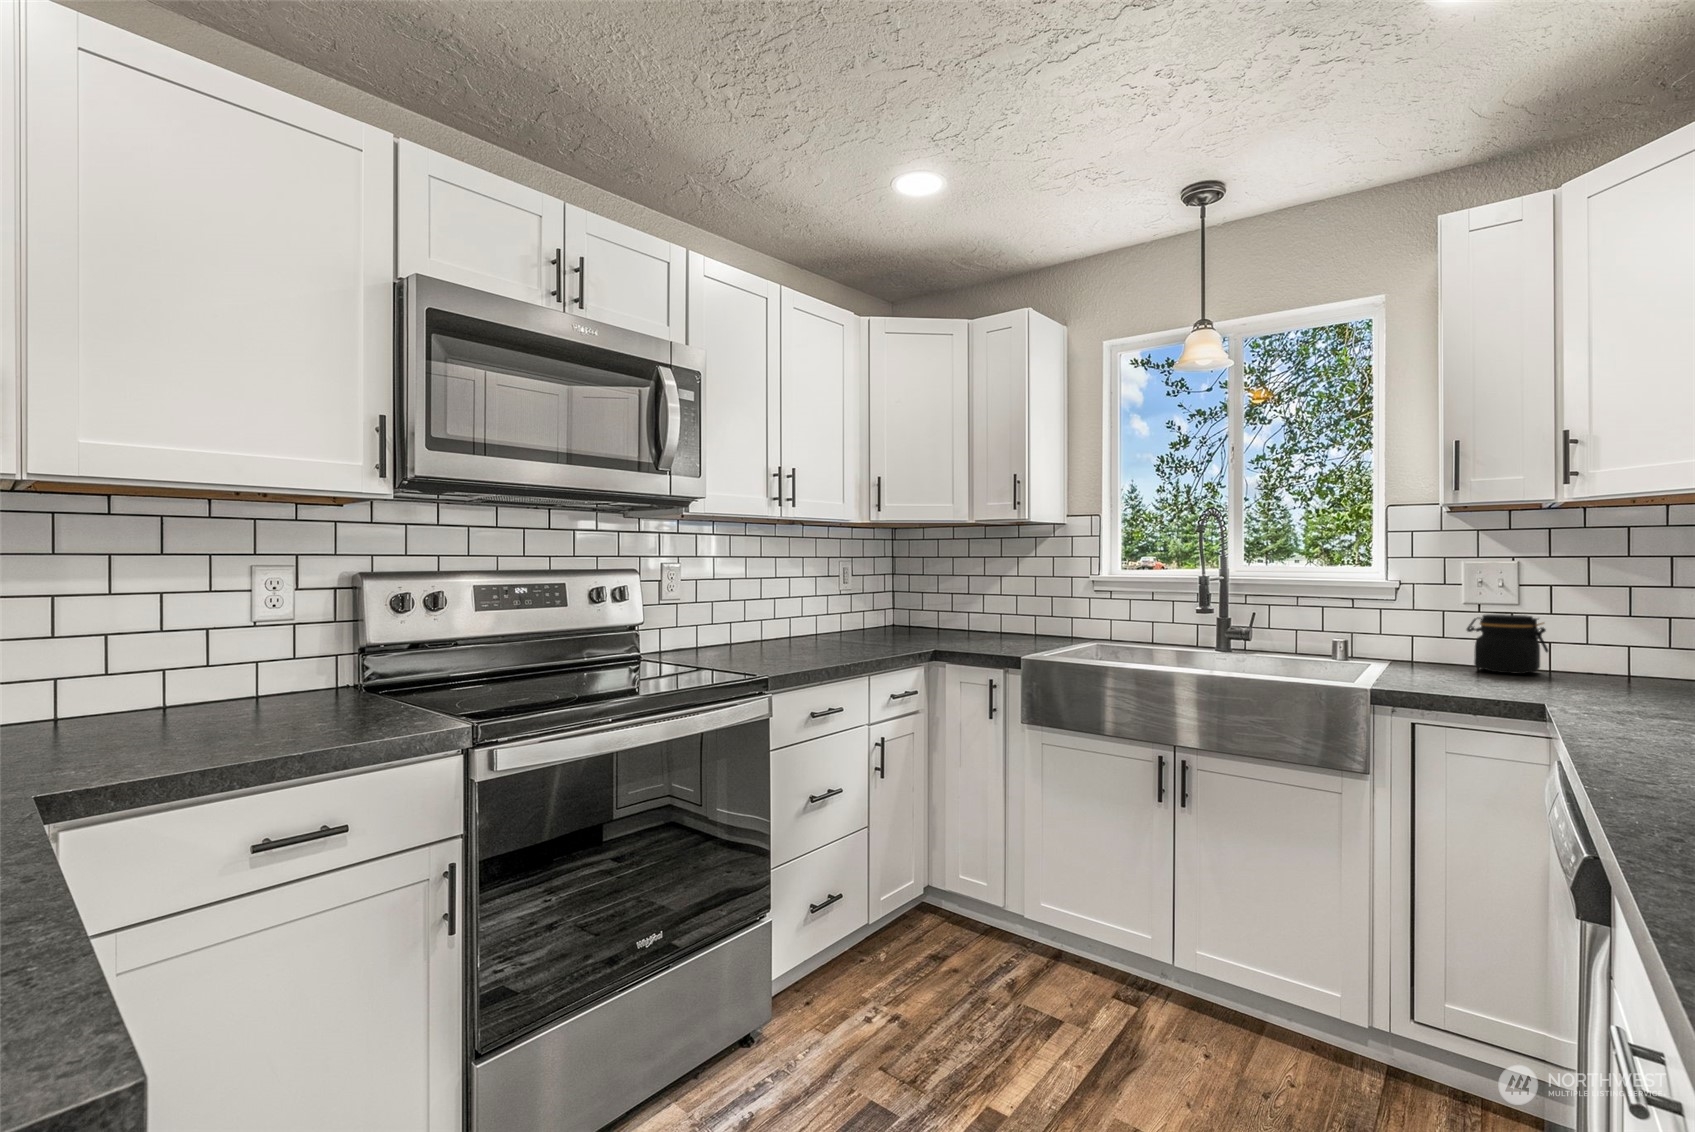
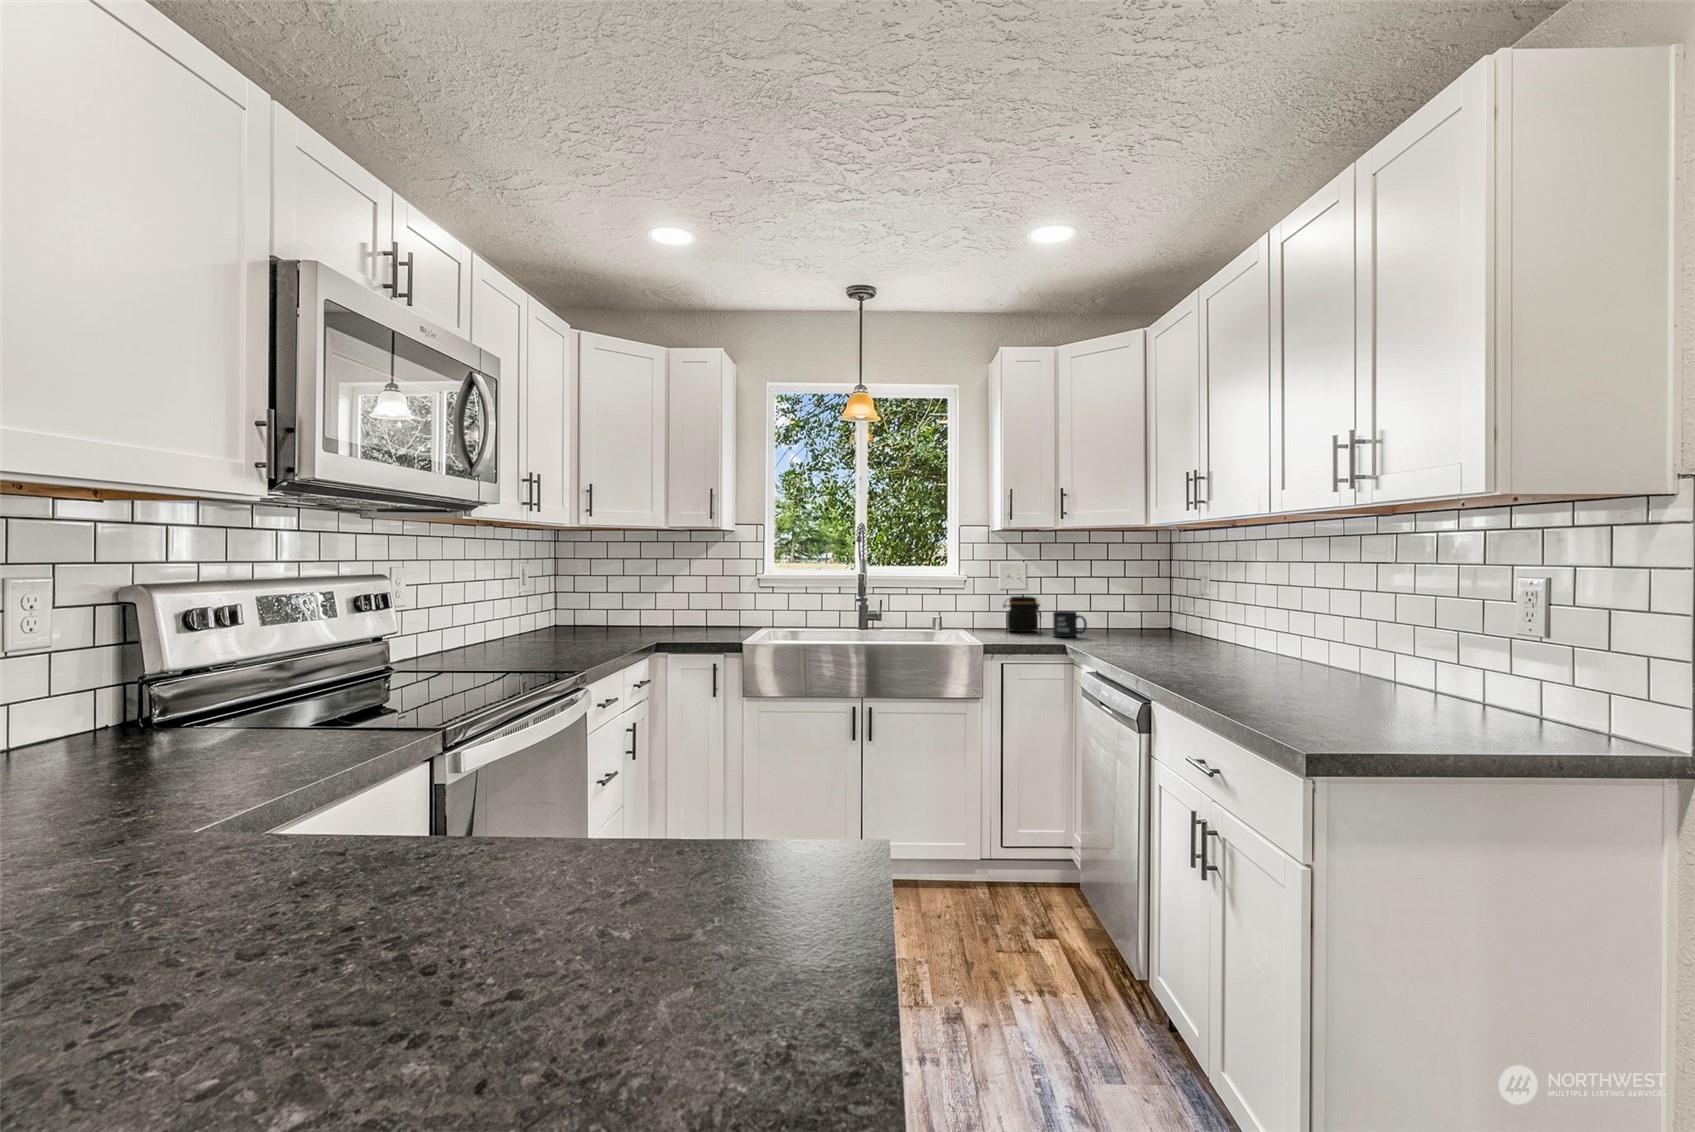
mug: none [1555,643,1630,691] -> present [1053,611,1087,637]

